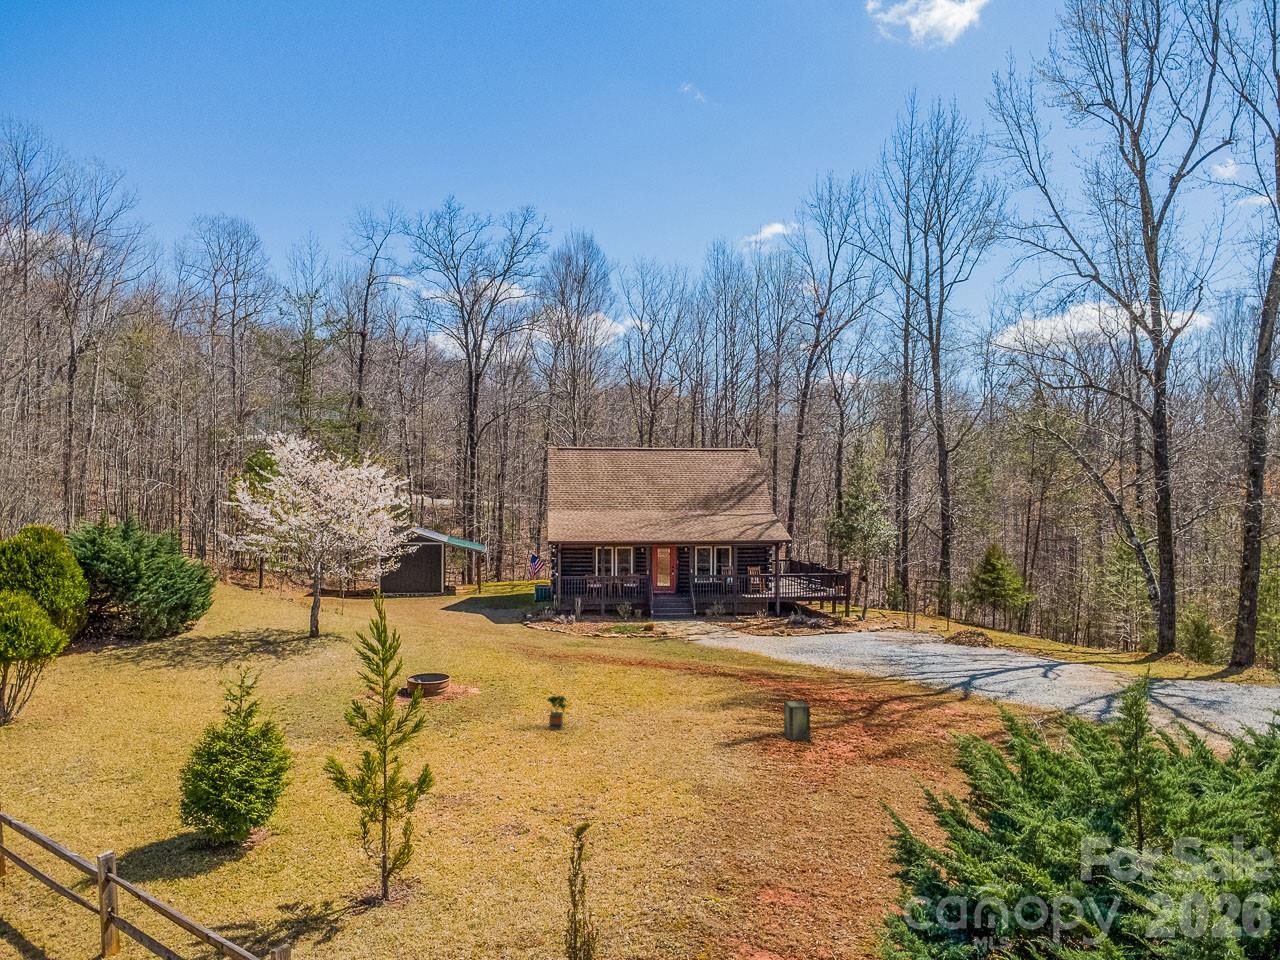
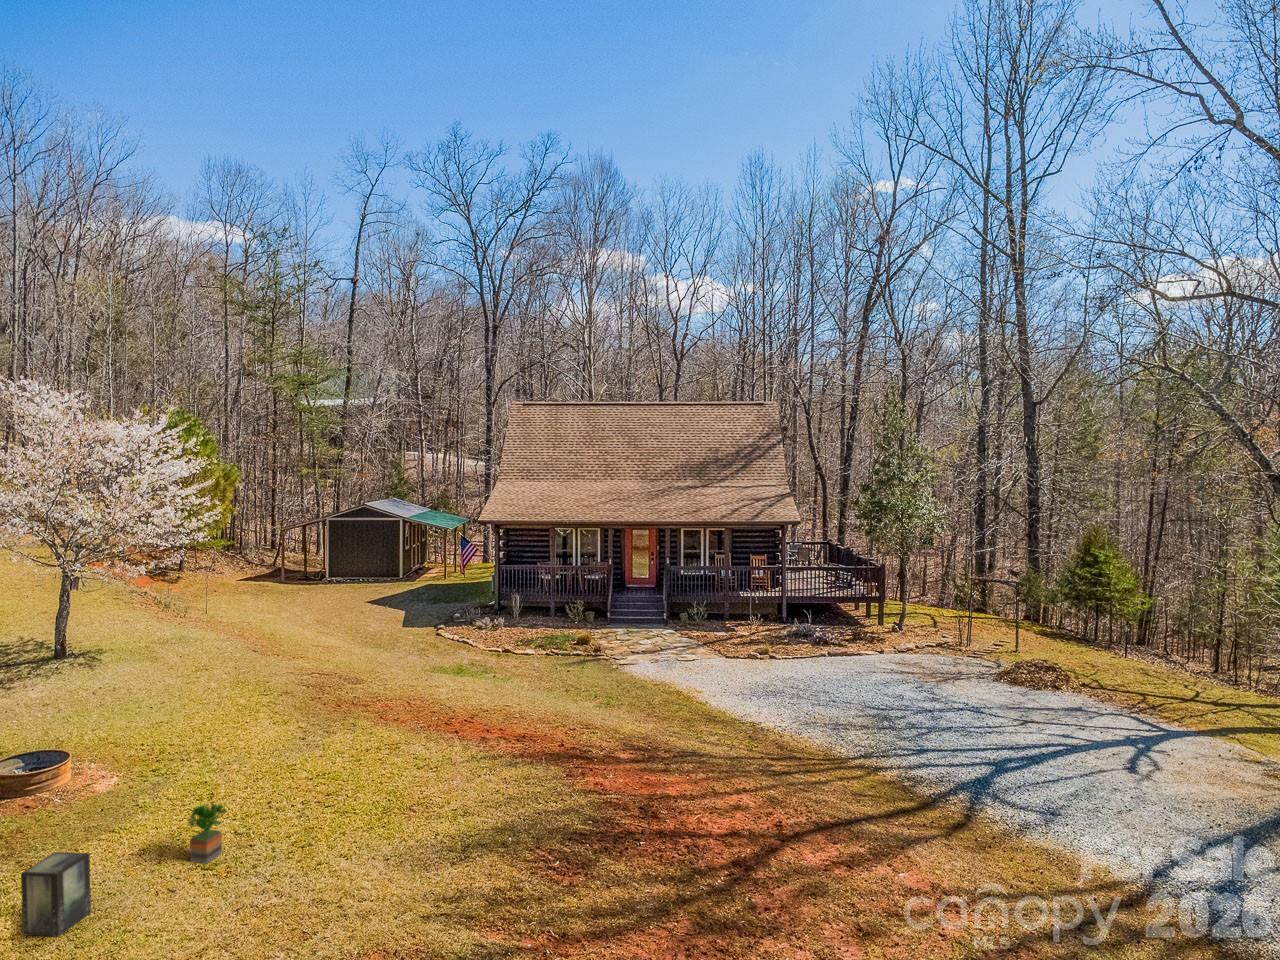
storage box: present [784,701,810,741] -> present [21,852,91,937]

